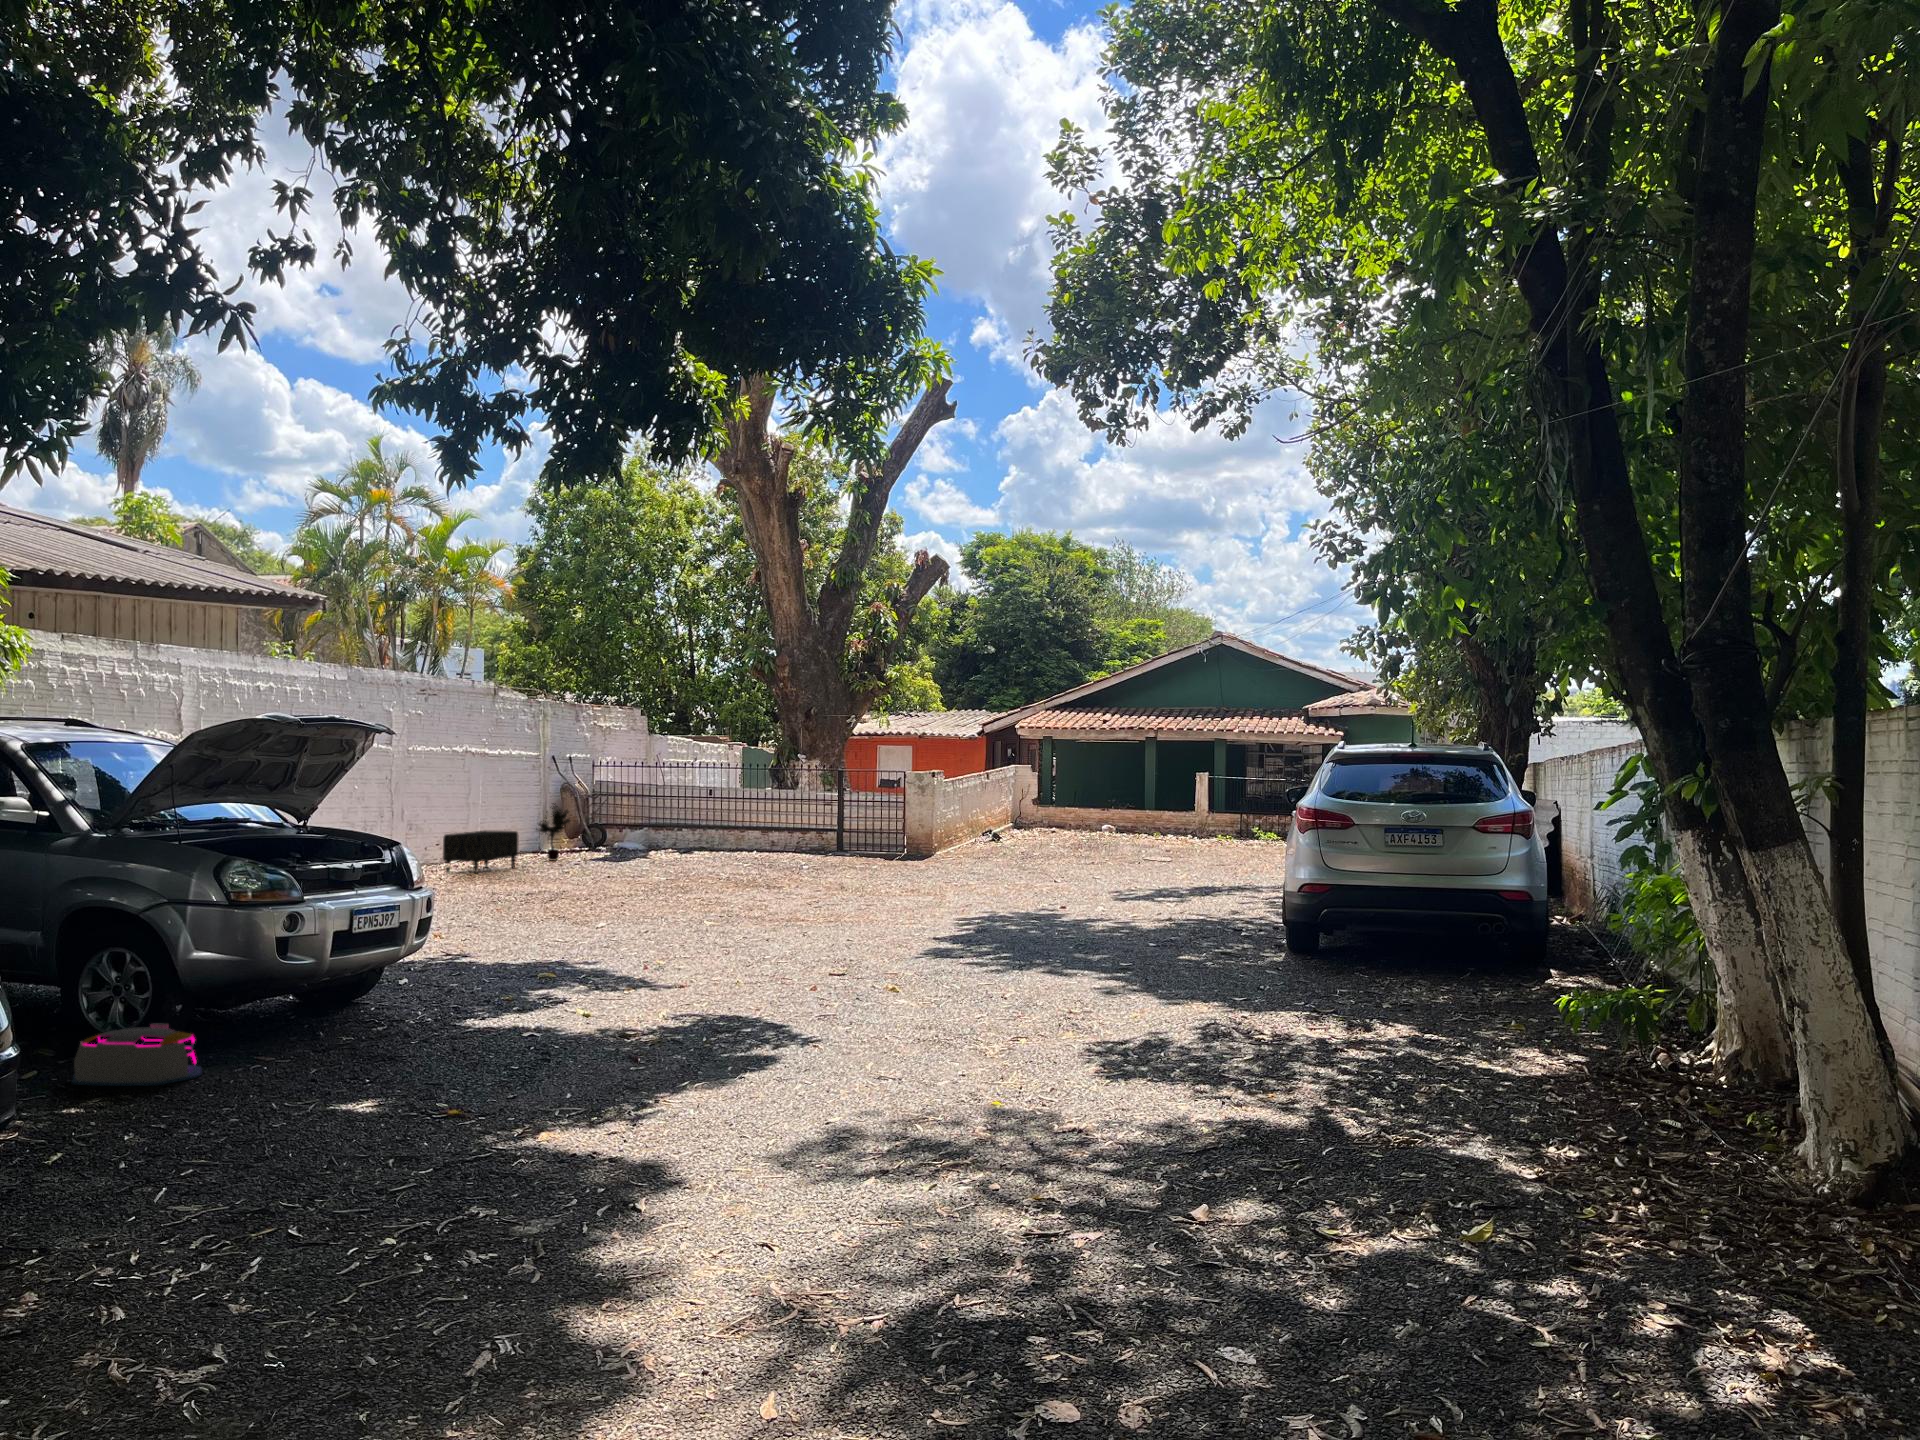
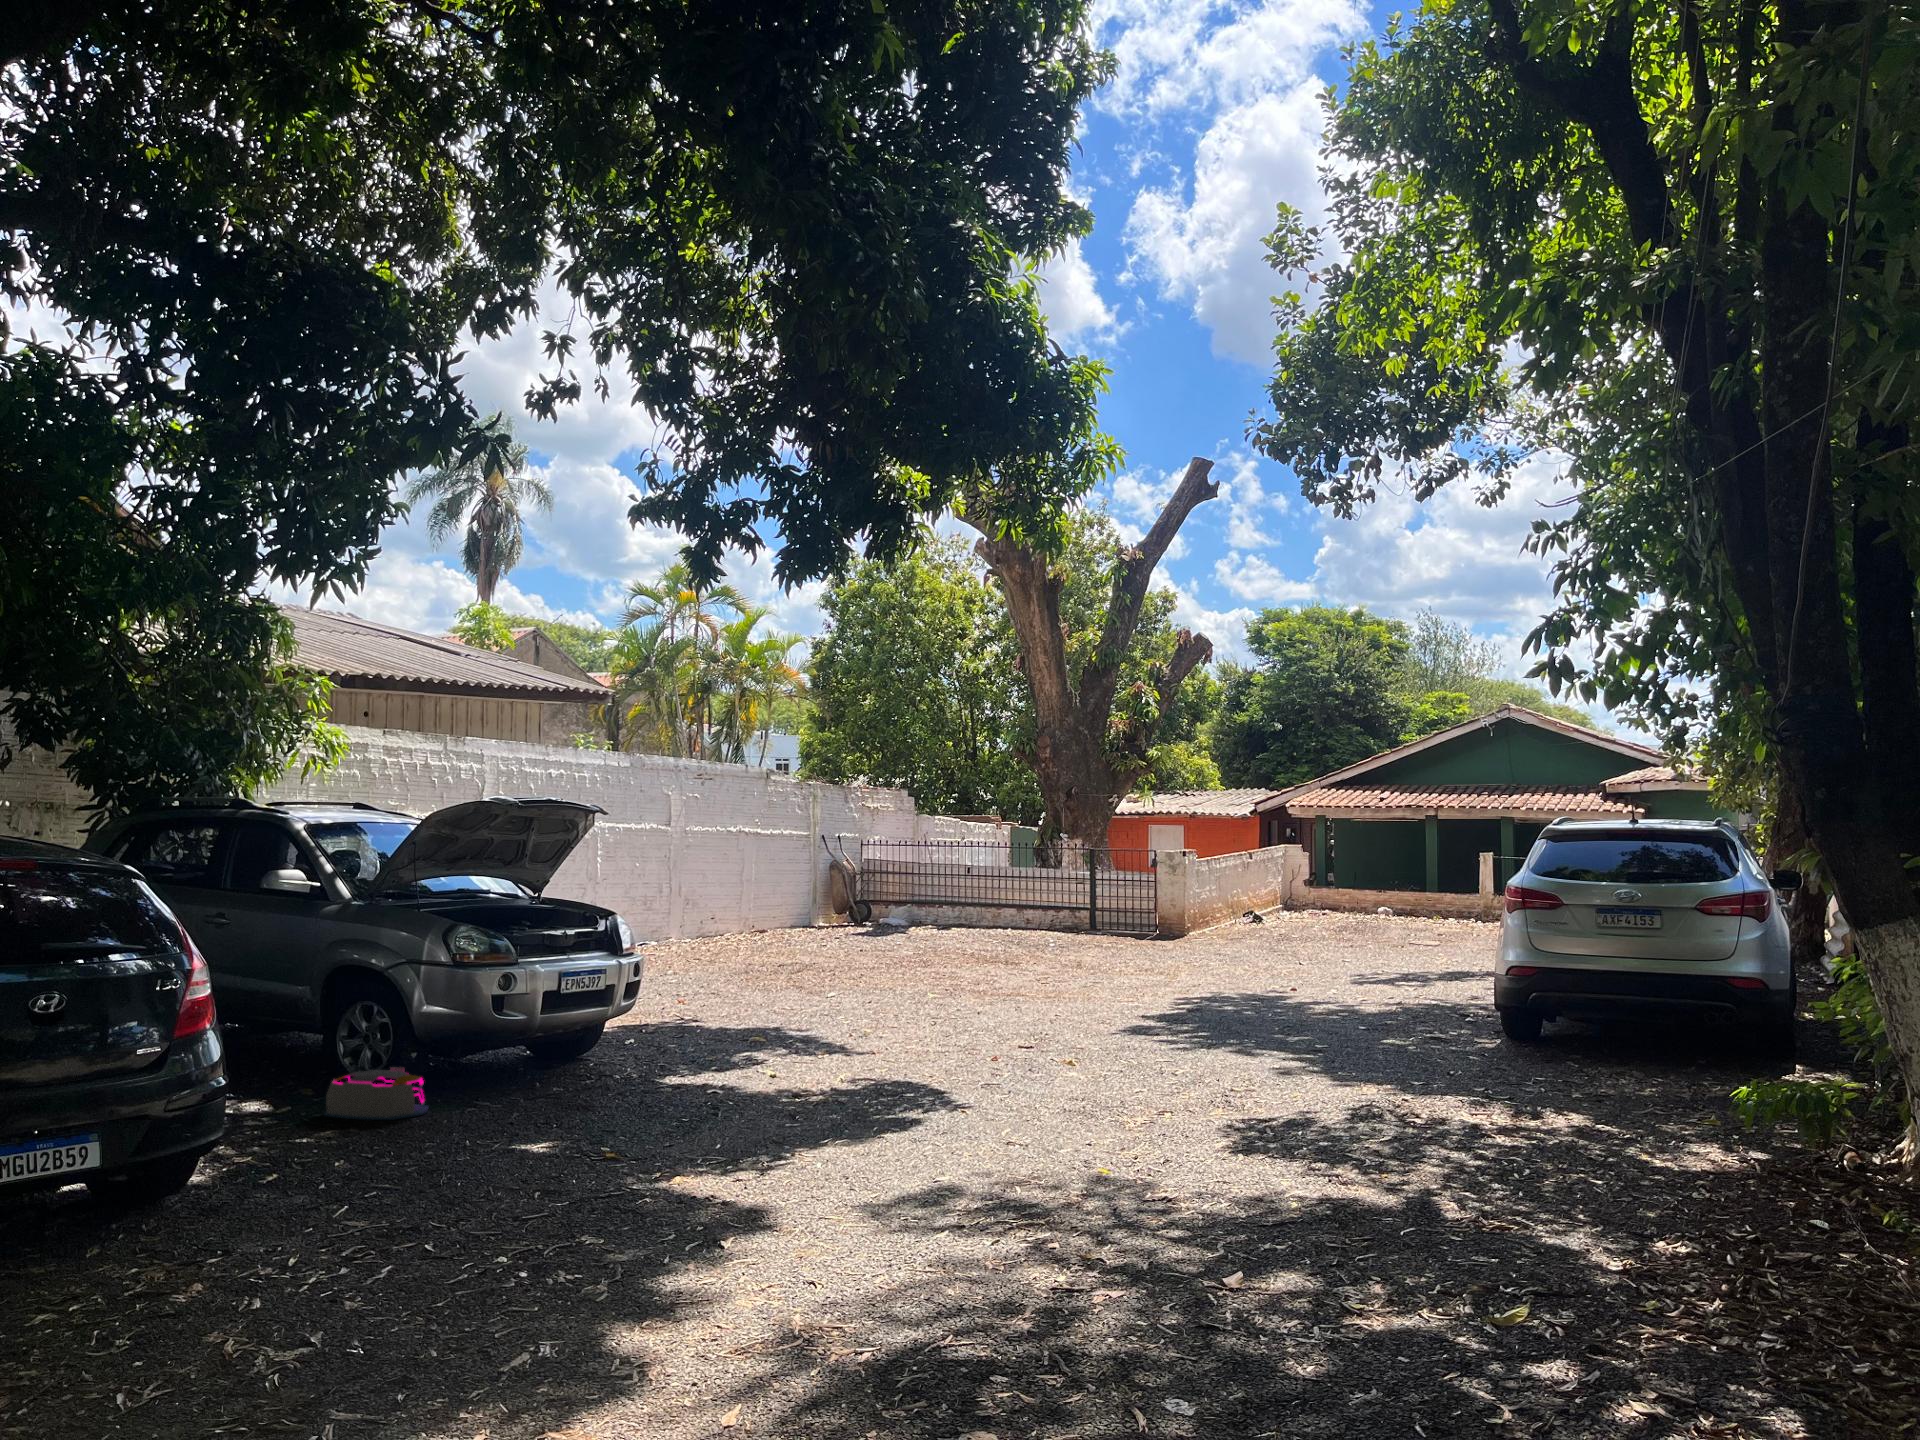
potted tree: present [536,803,570,861] -> none [799,879,833,934]
bench: present [443,831,518,874] -> none [712,905,782,946]

